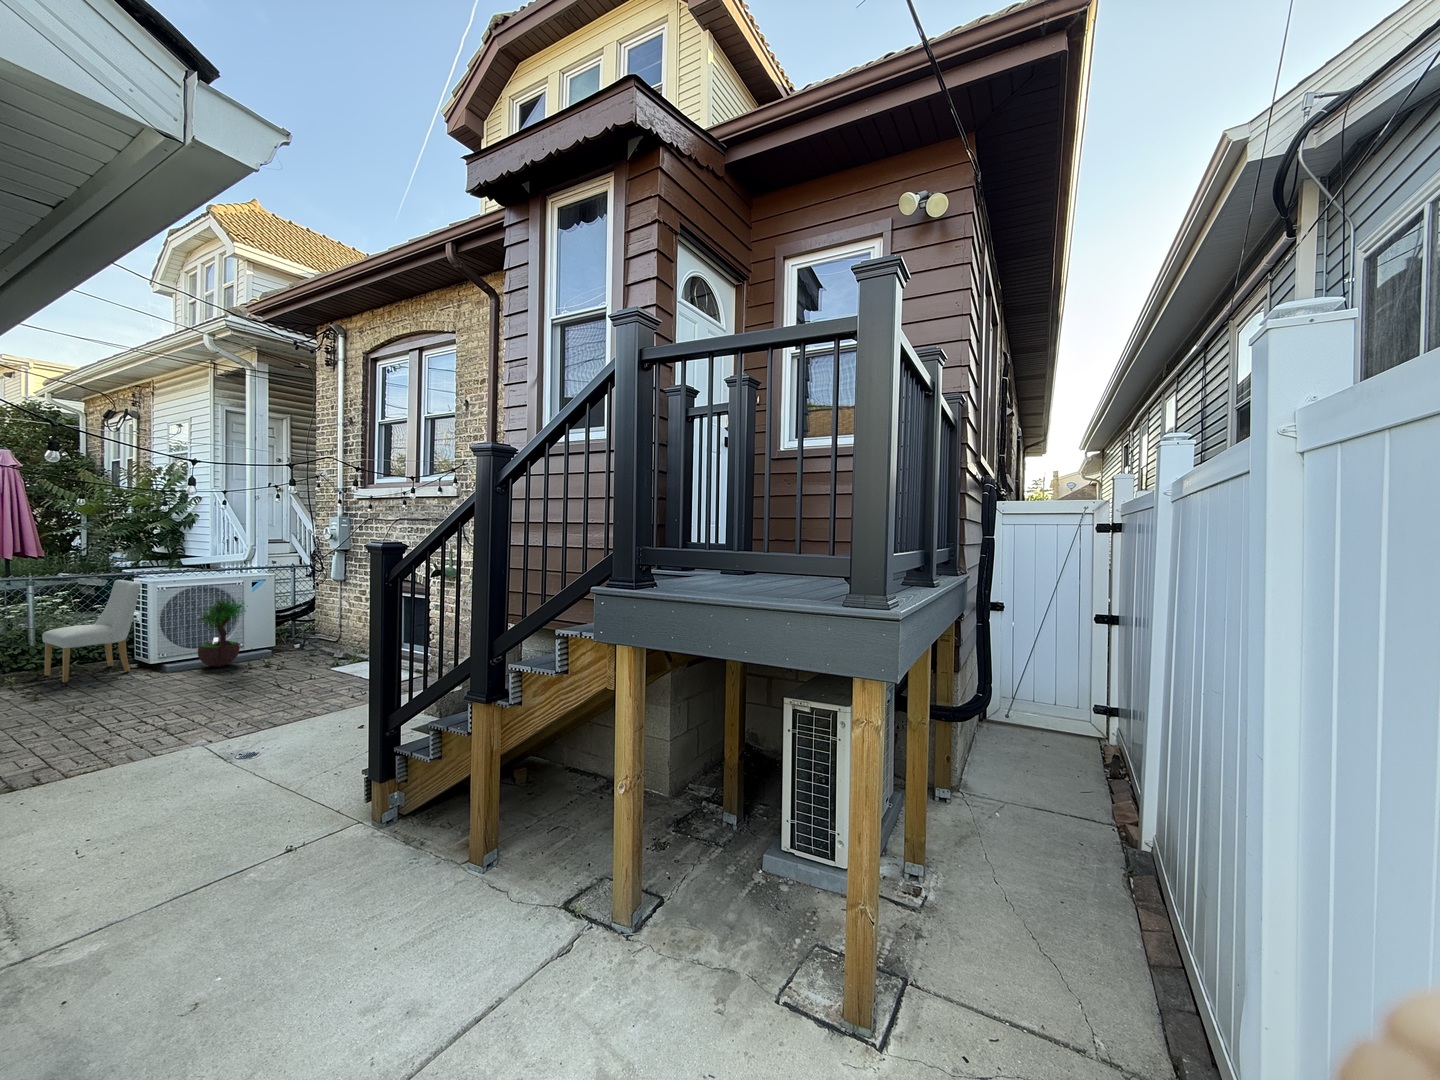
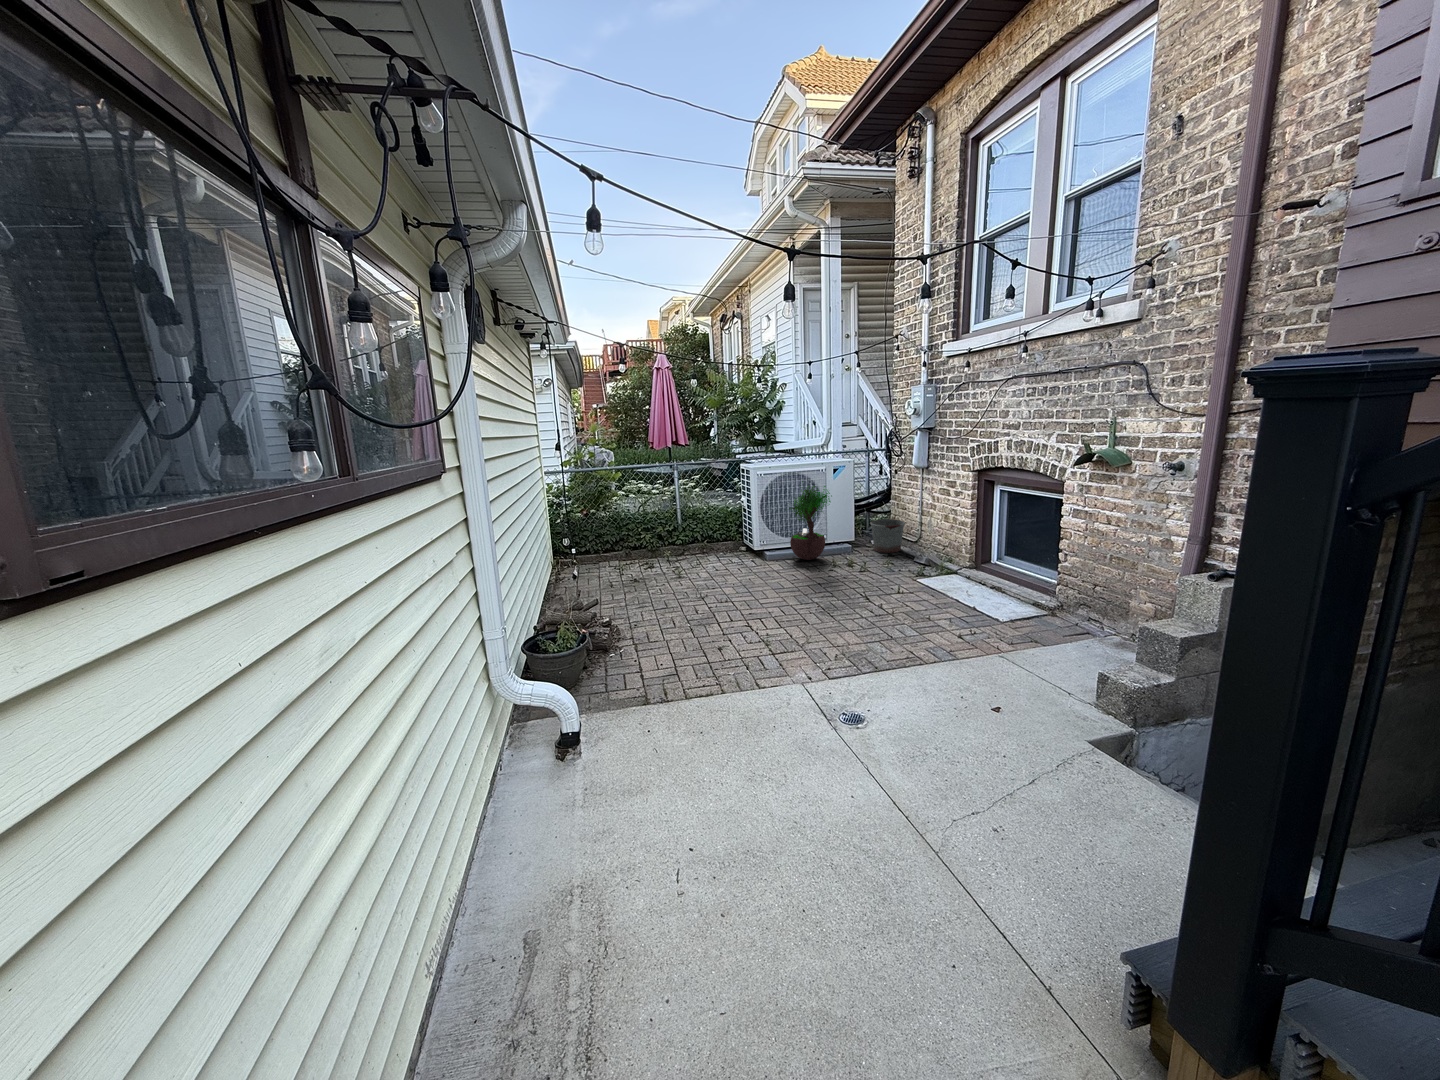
chair: present [42,580,141,683] -> none [683,466,745,562]
bucket: none [290,625,325,654] -> present [870,519,905,553]

